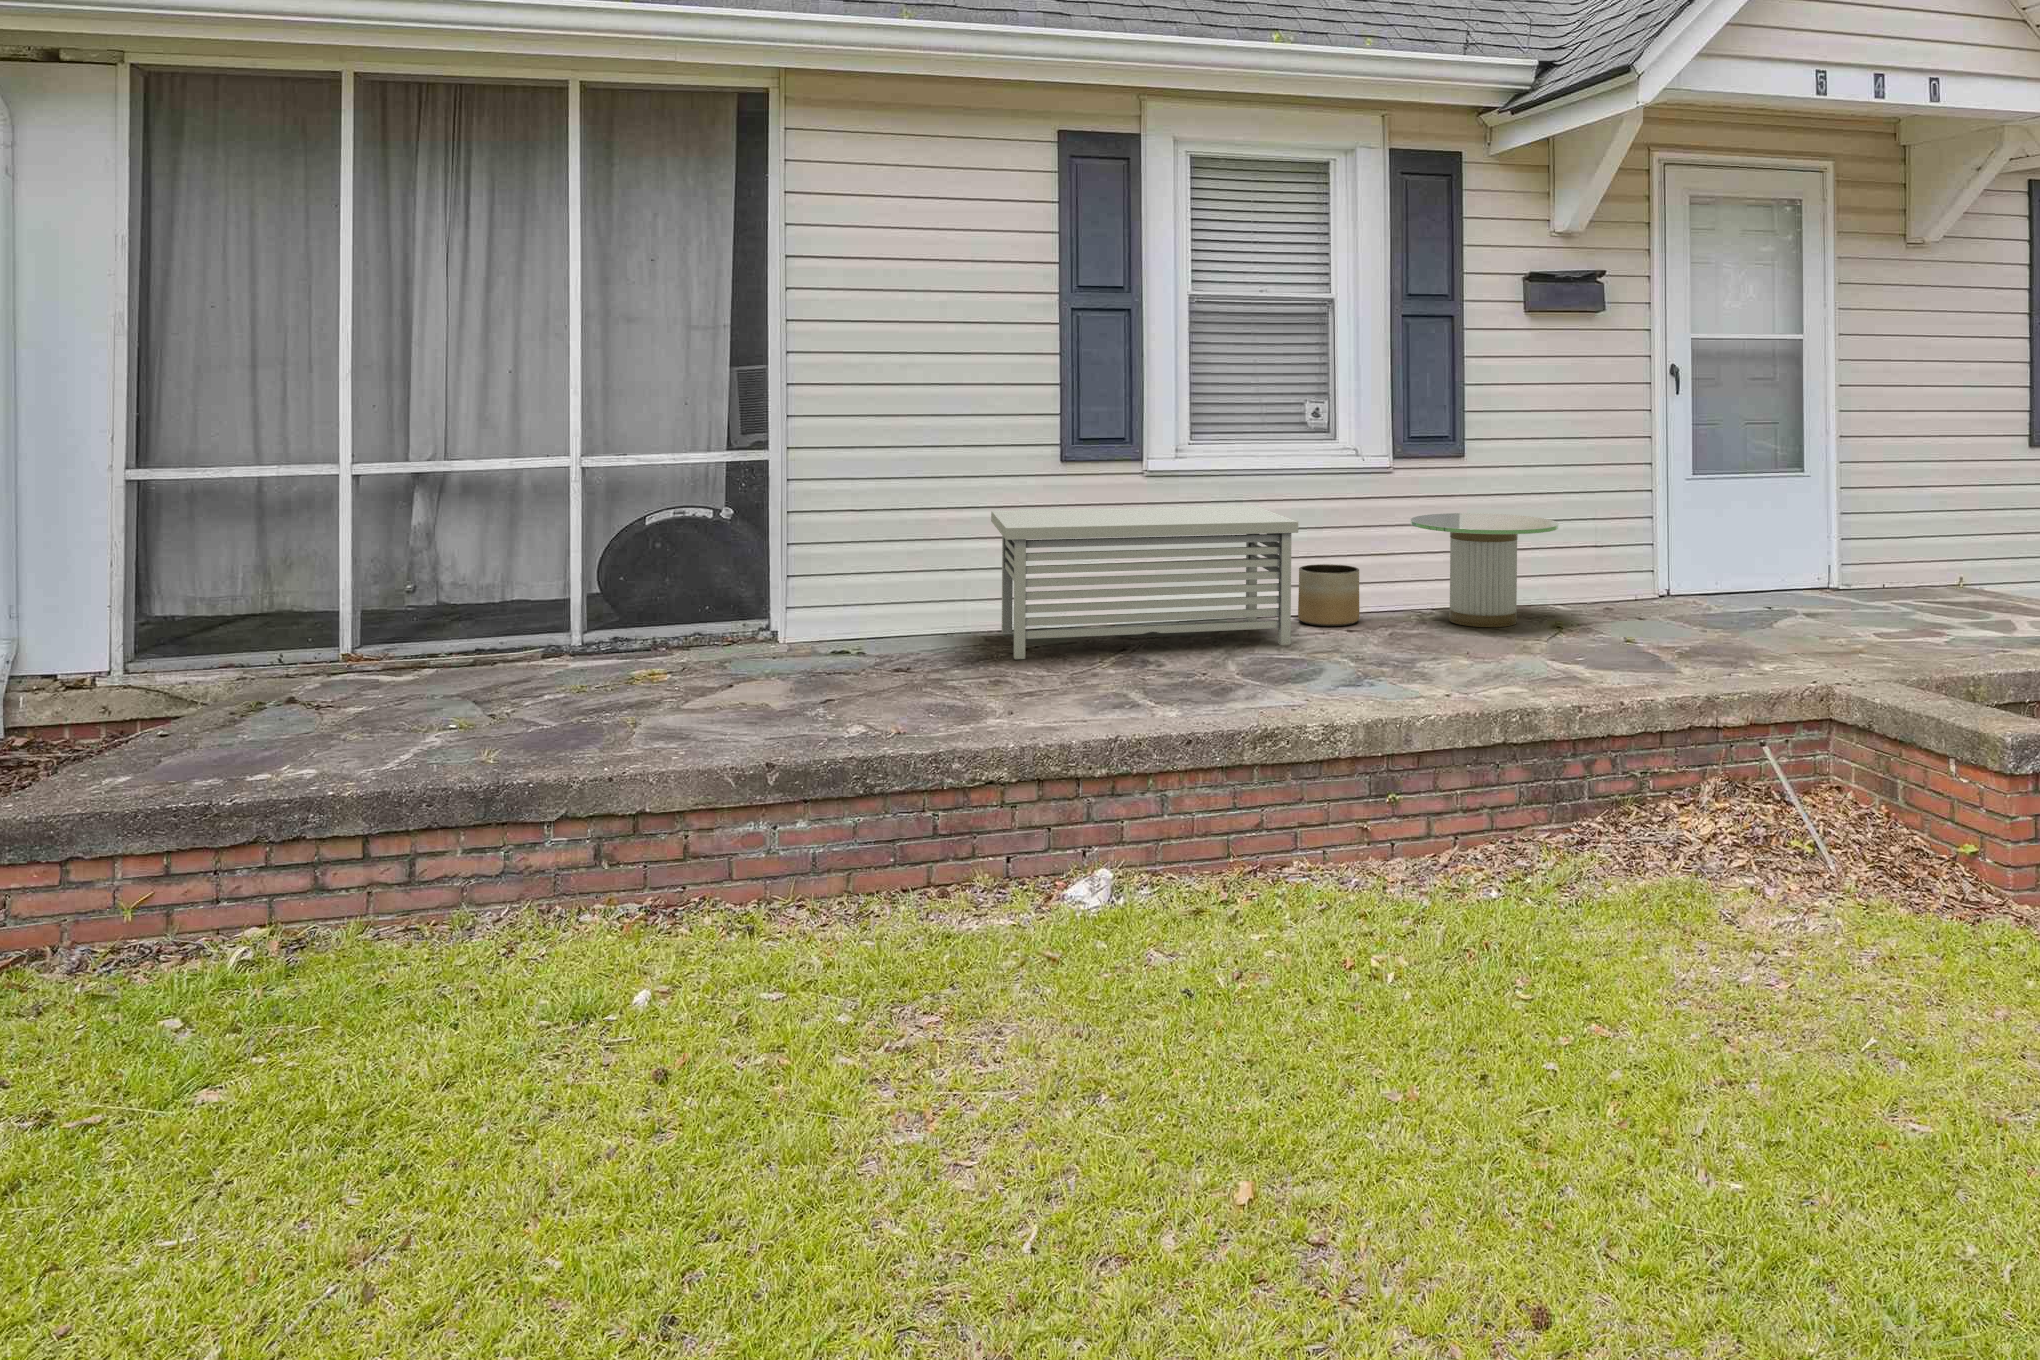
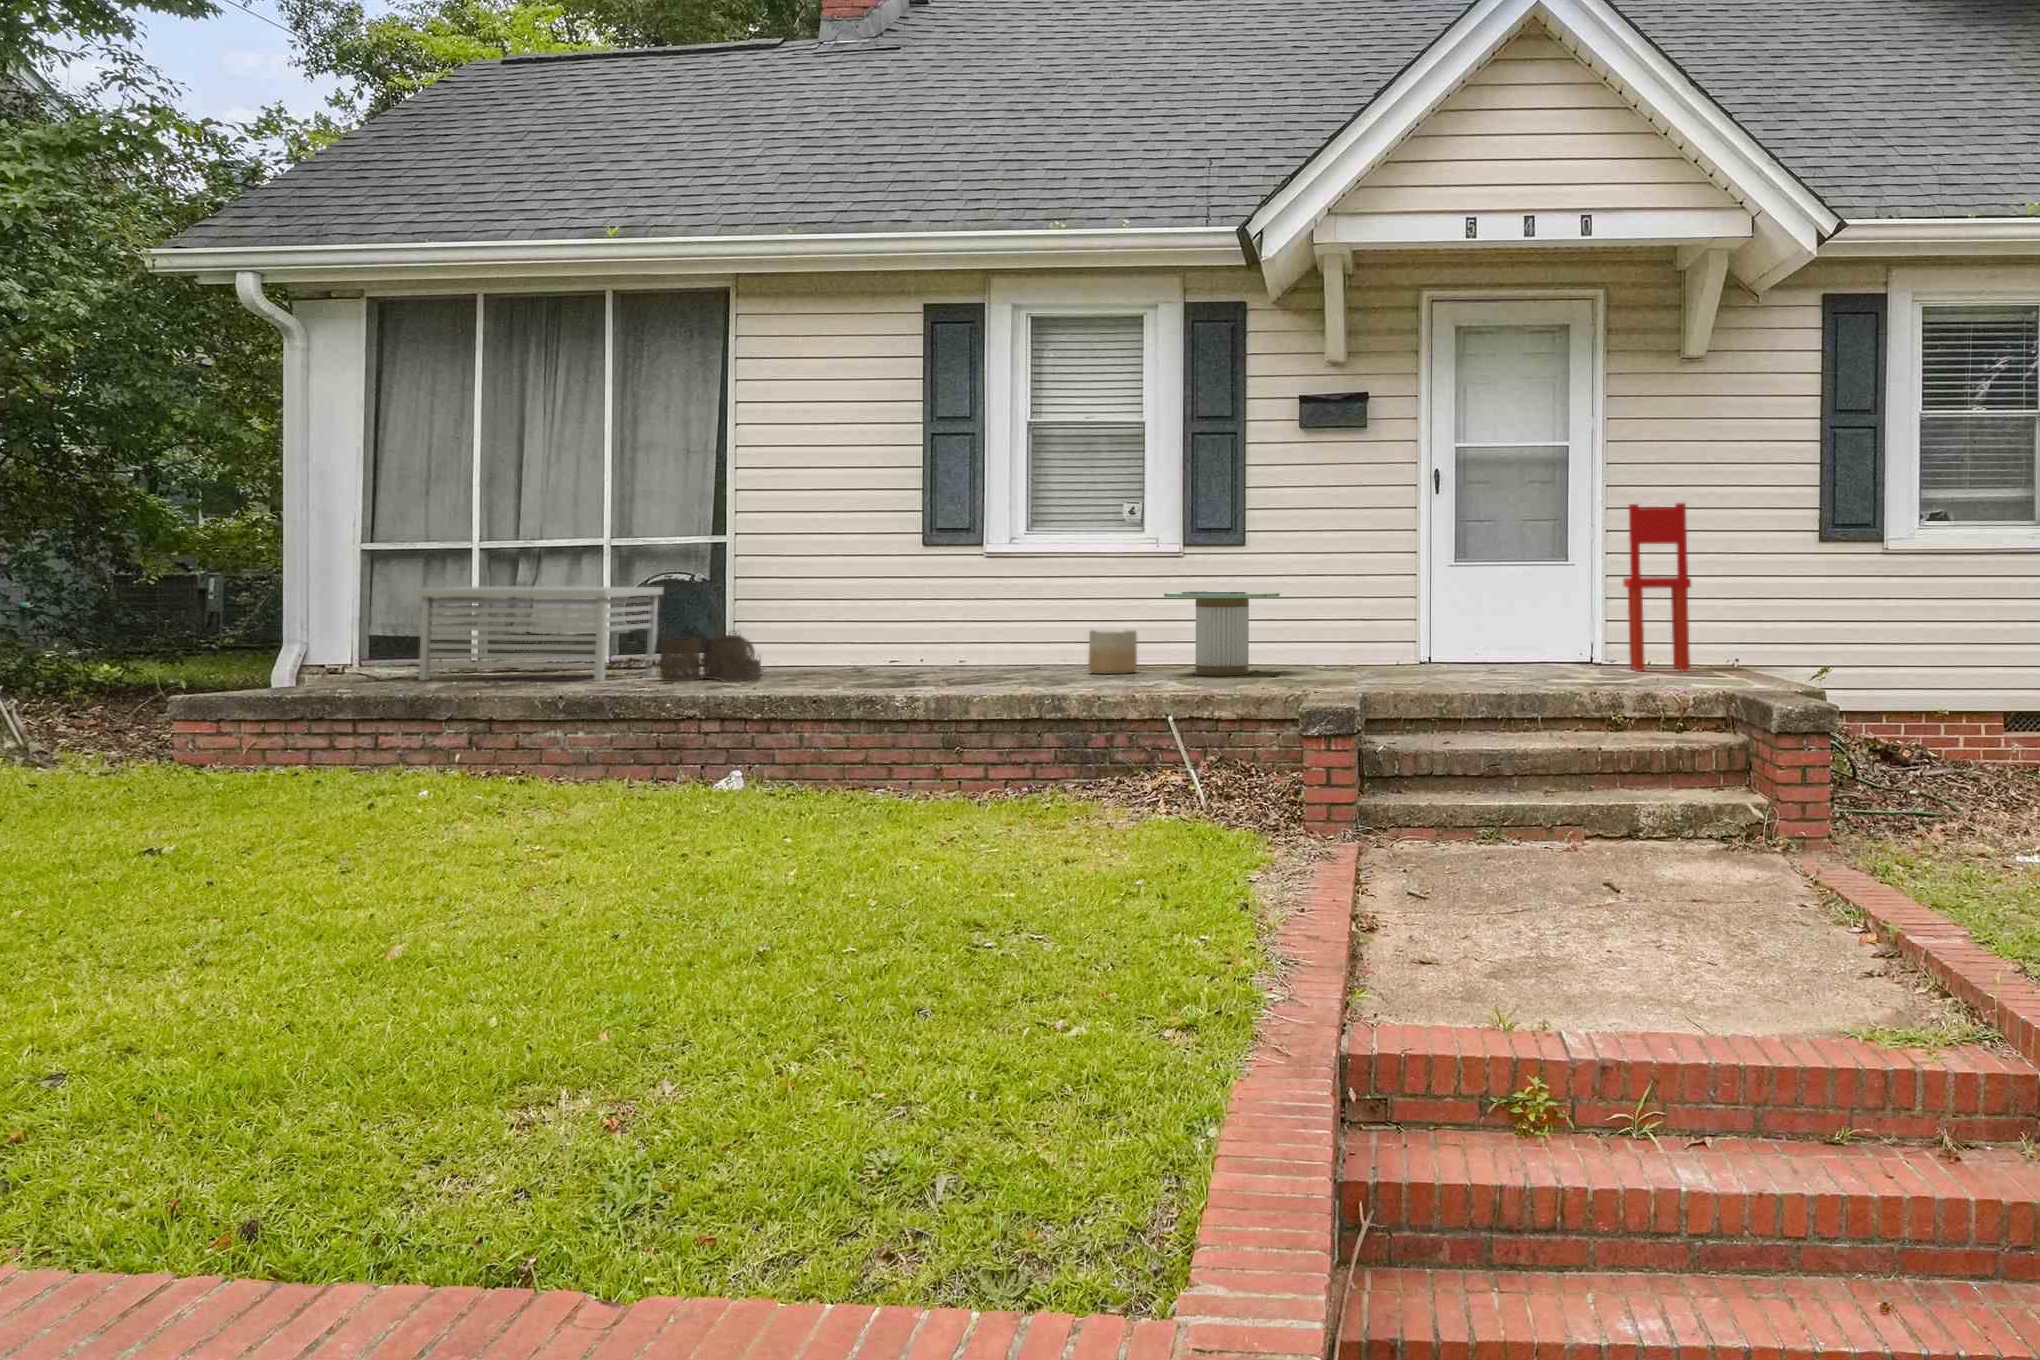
chair: none [1861,409,1966,597] -> present [1623,503,1691,671]
storage bench: present [991,506,1298,659] -> present [413,586,663,681]
woven basket: none [739,587,902,679] -> present [660,631,761,682]

